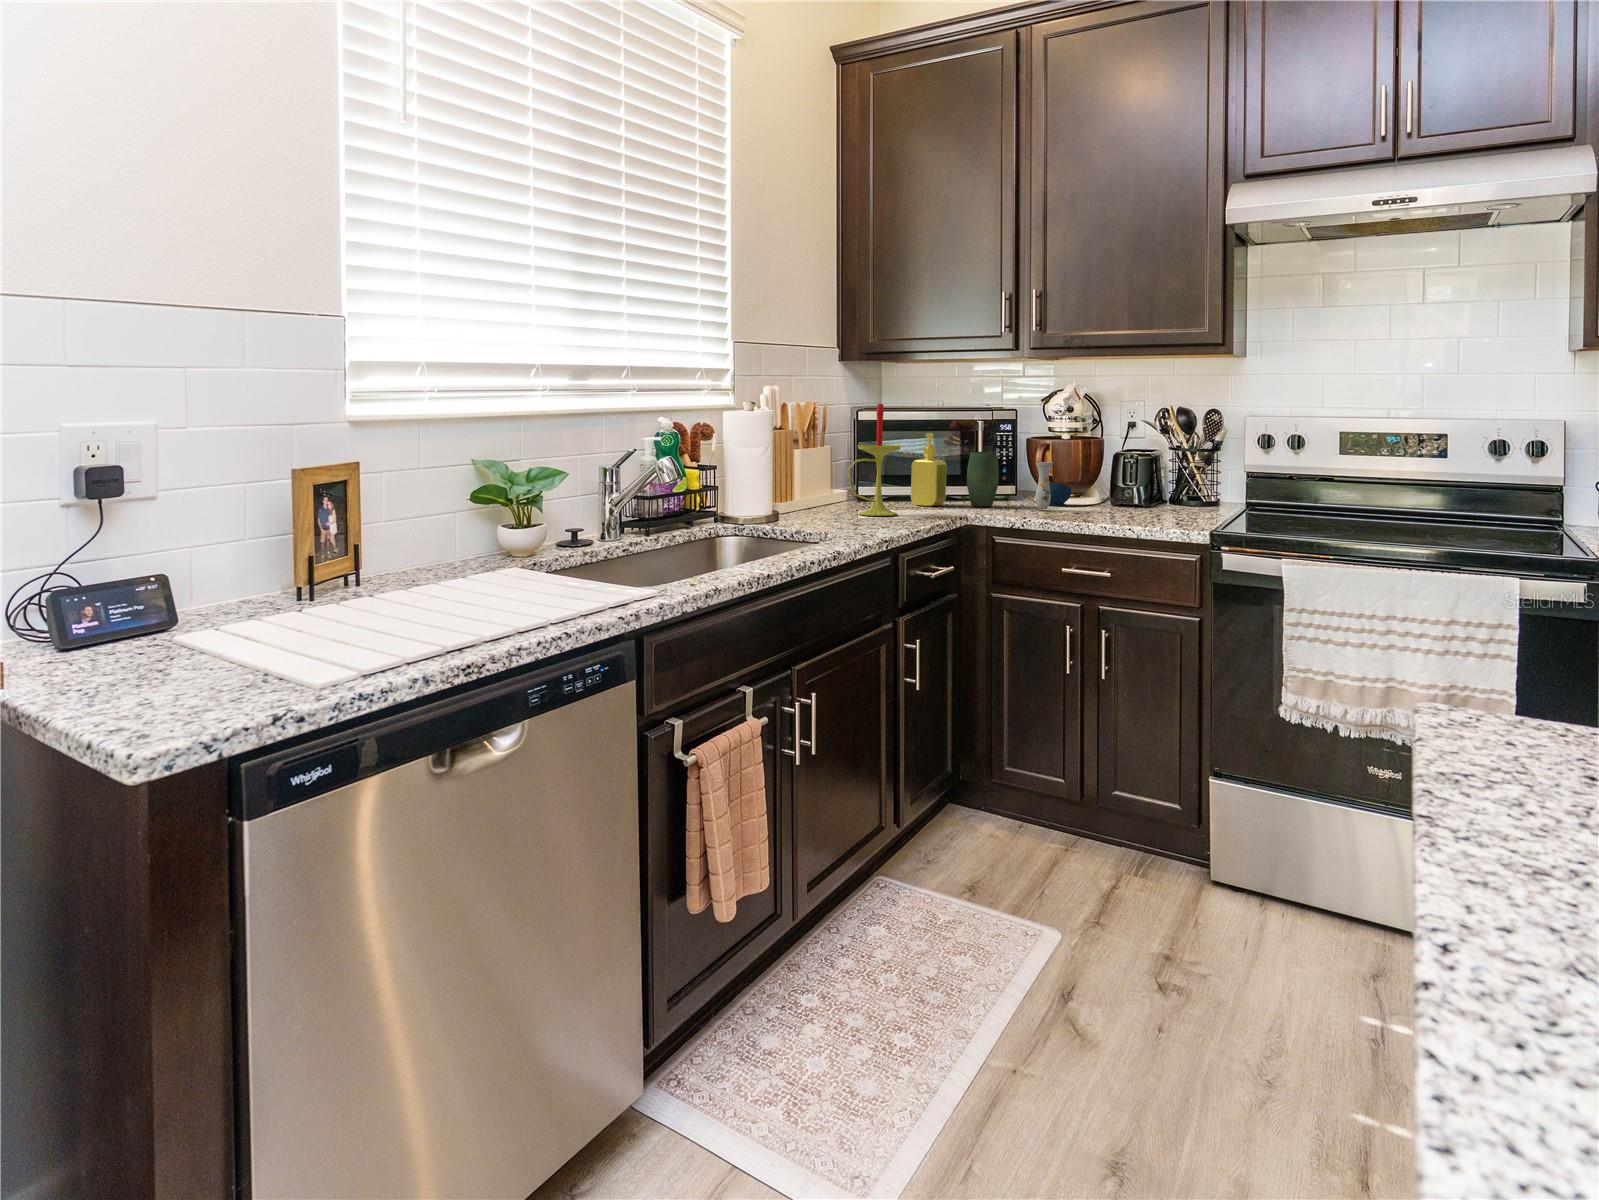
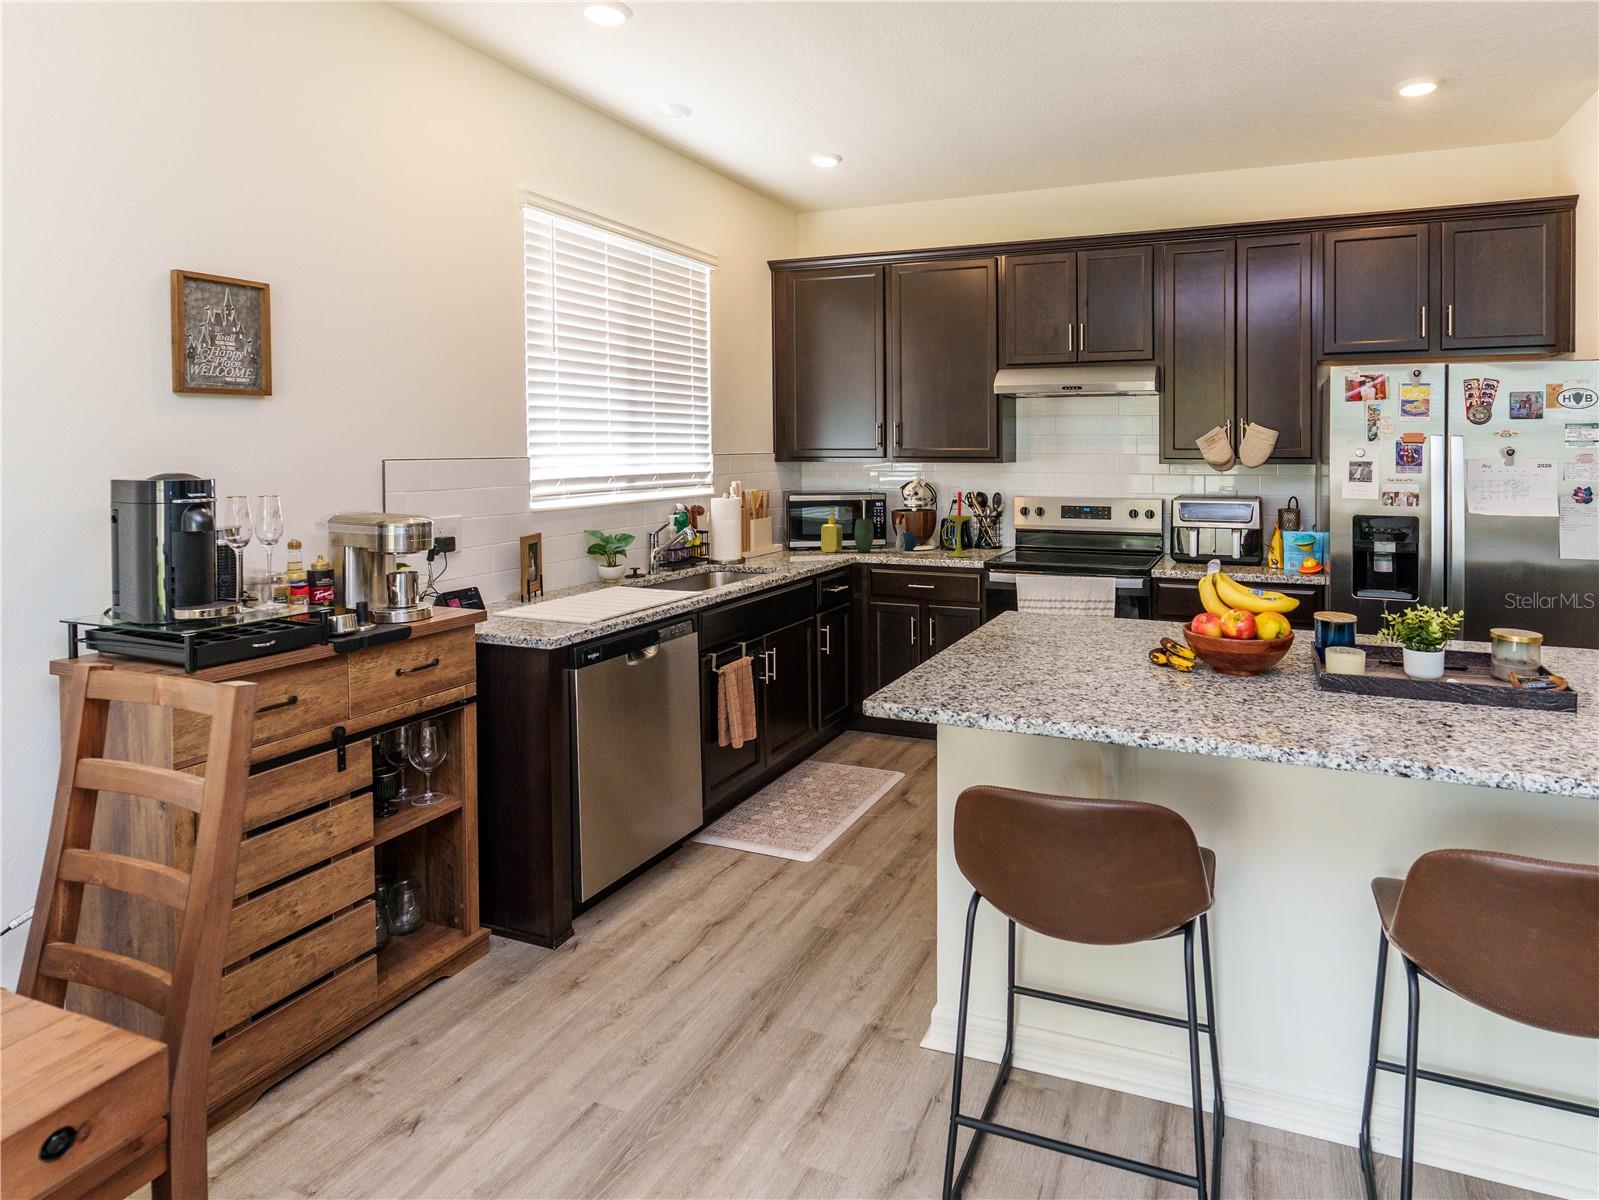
candle: present [847,404,901,516] -> present [942,492,972,557]

